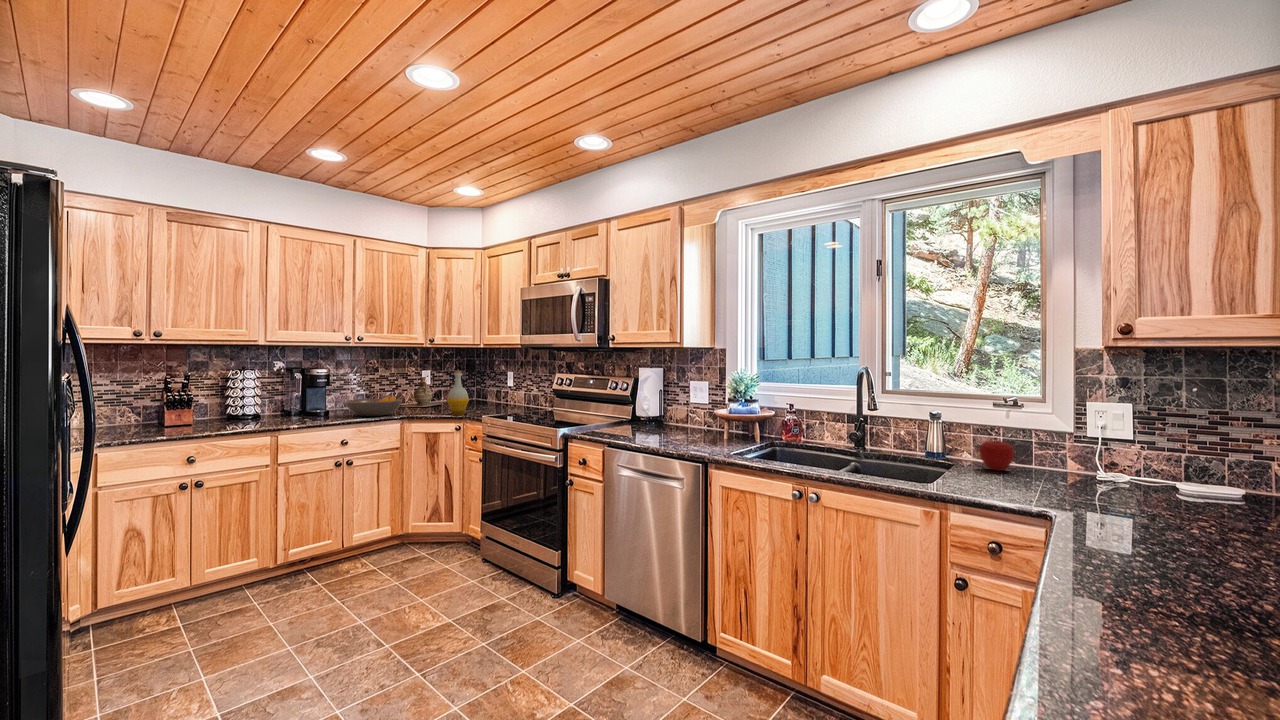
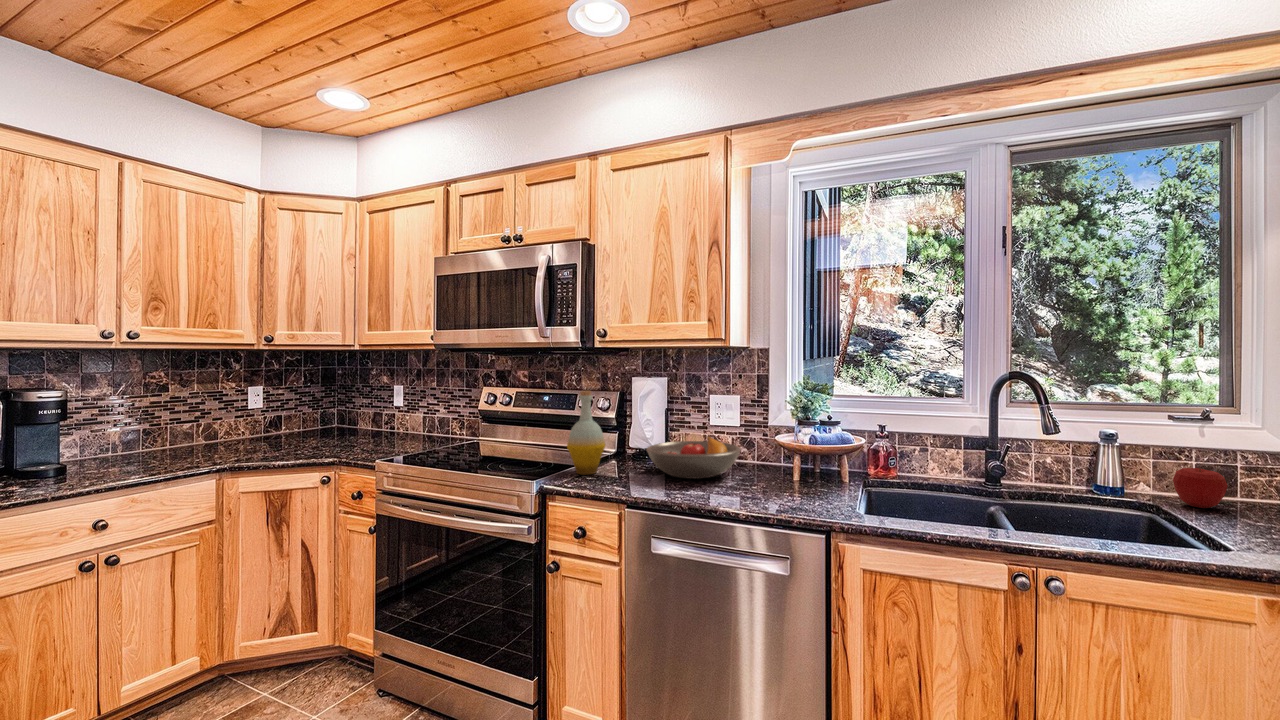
bottle: present [447,371,469,415] -> present [567,391,605,474]
ceramic jug: present [401,377,442,407] -> none [203,397,285,446]
fruit bowl: present [345,396,402,416] -> present [647,436,741,479]

